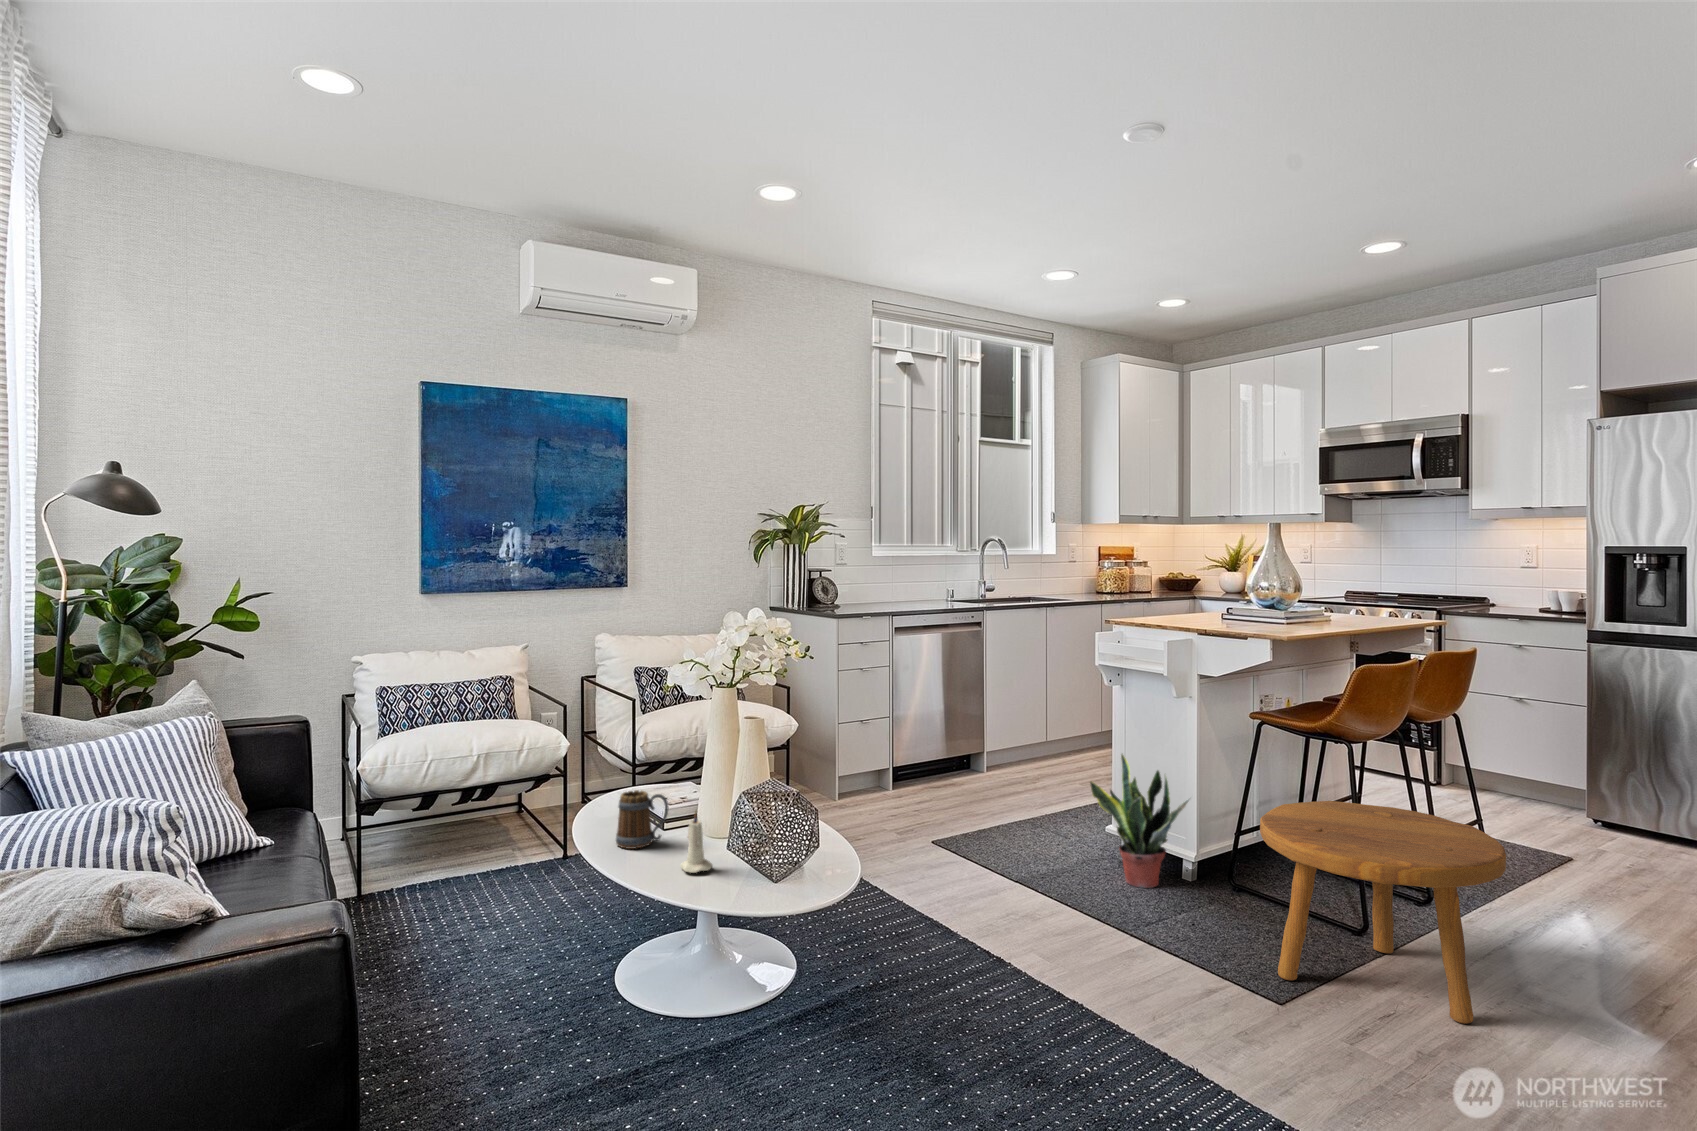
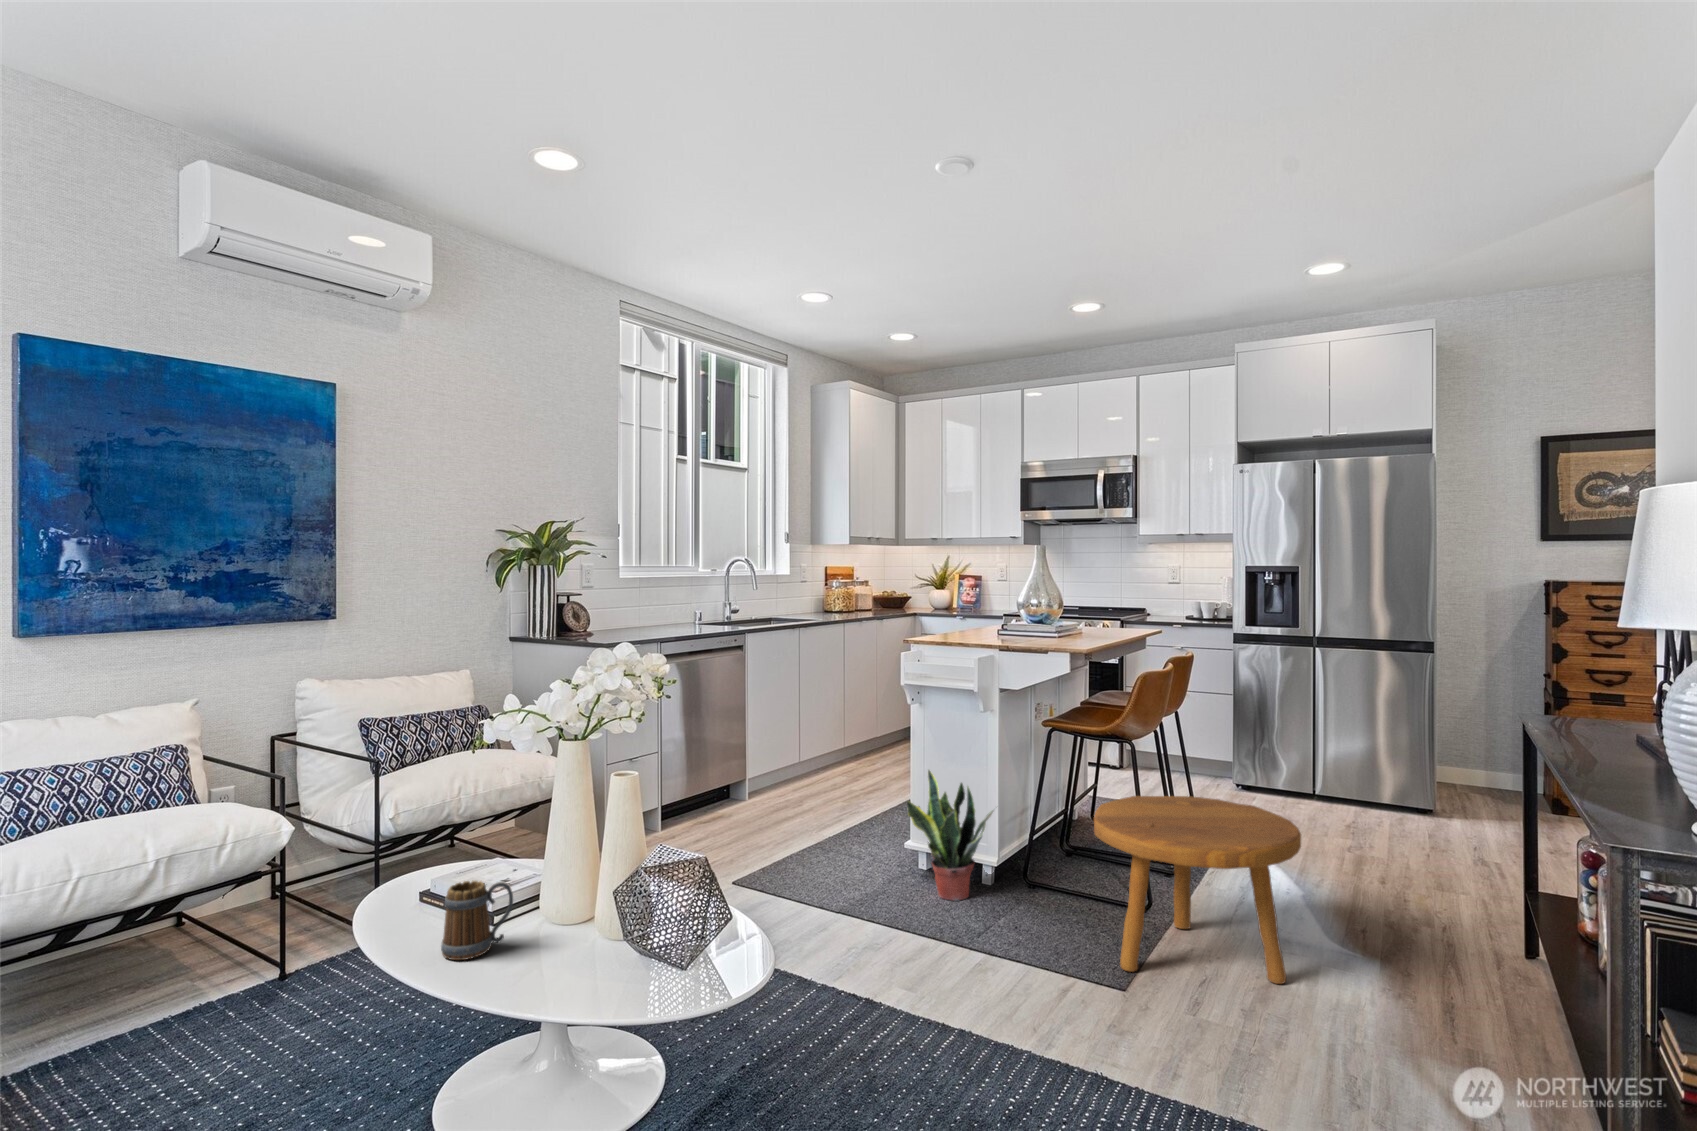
candle: present [681,811,712,873] -> none [552,896,595,979]

